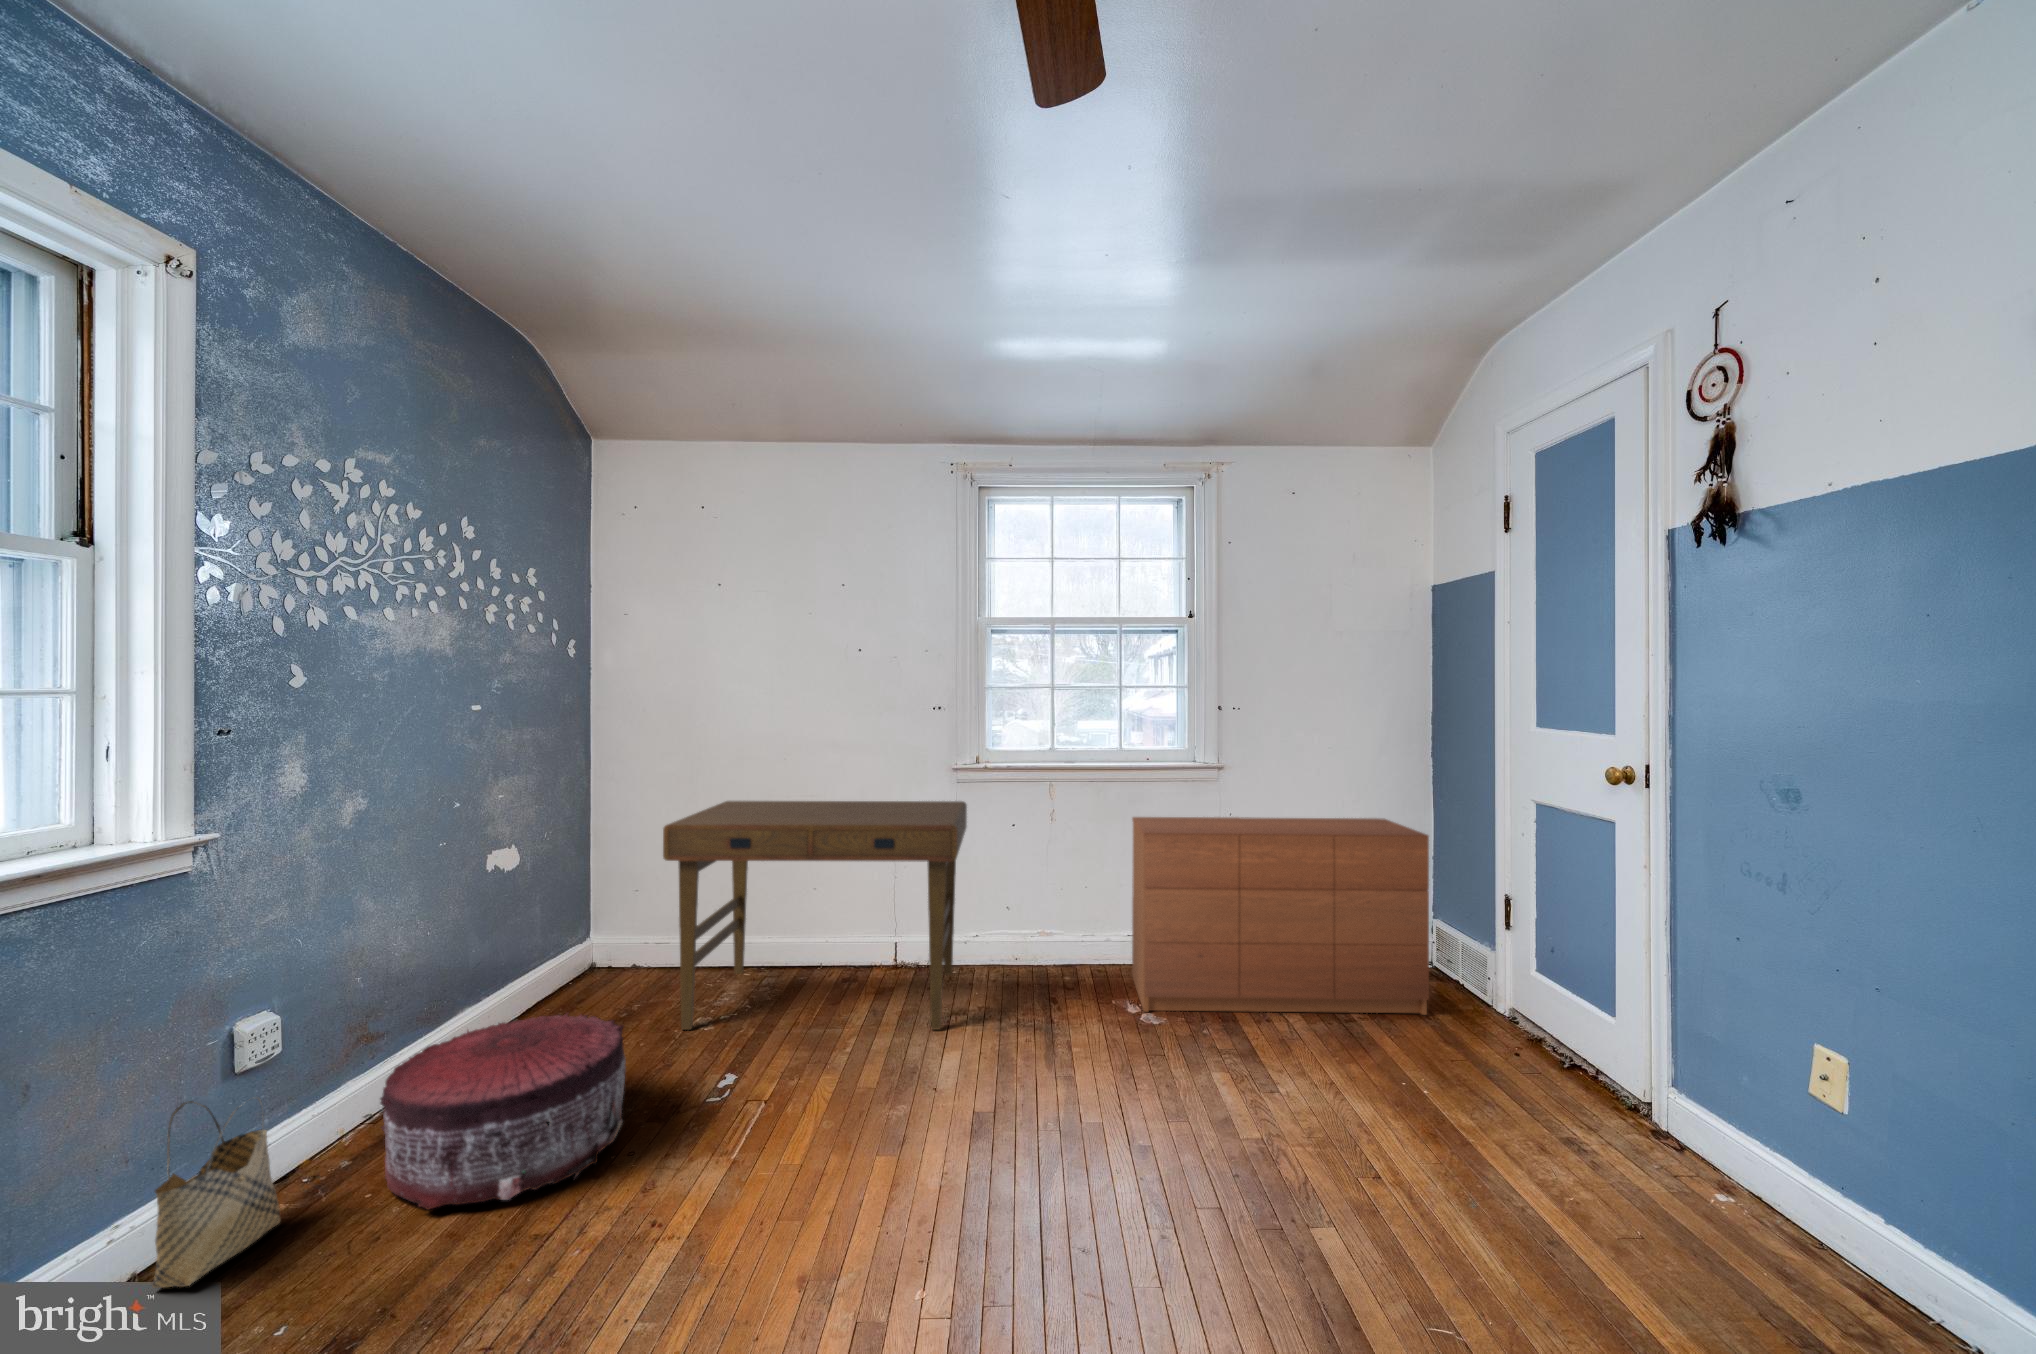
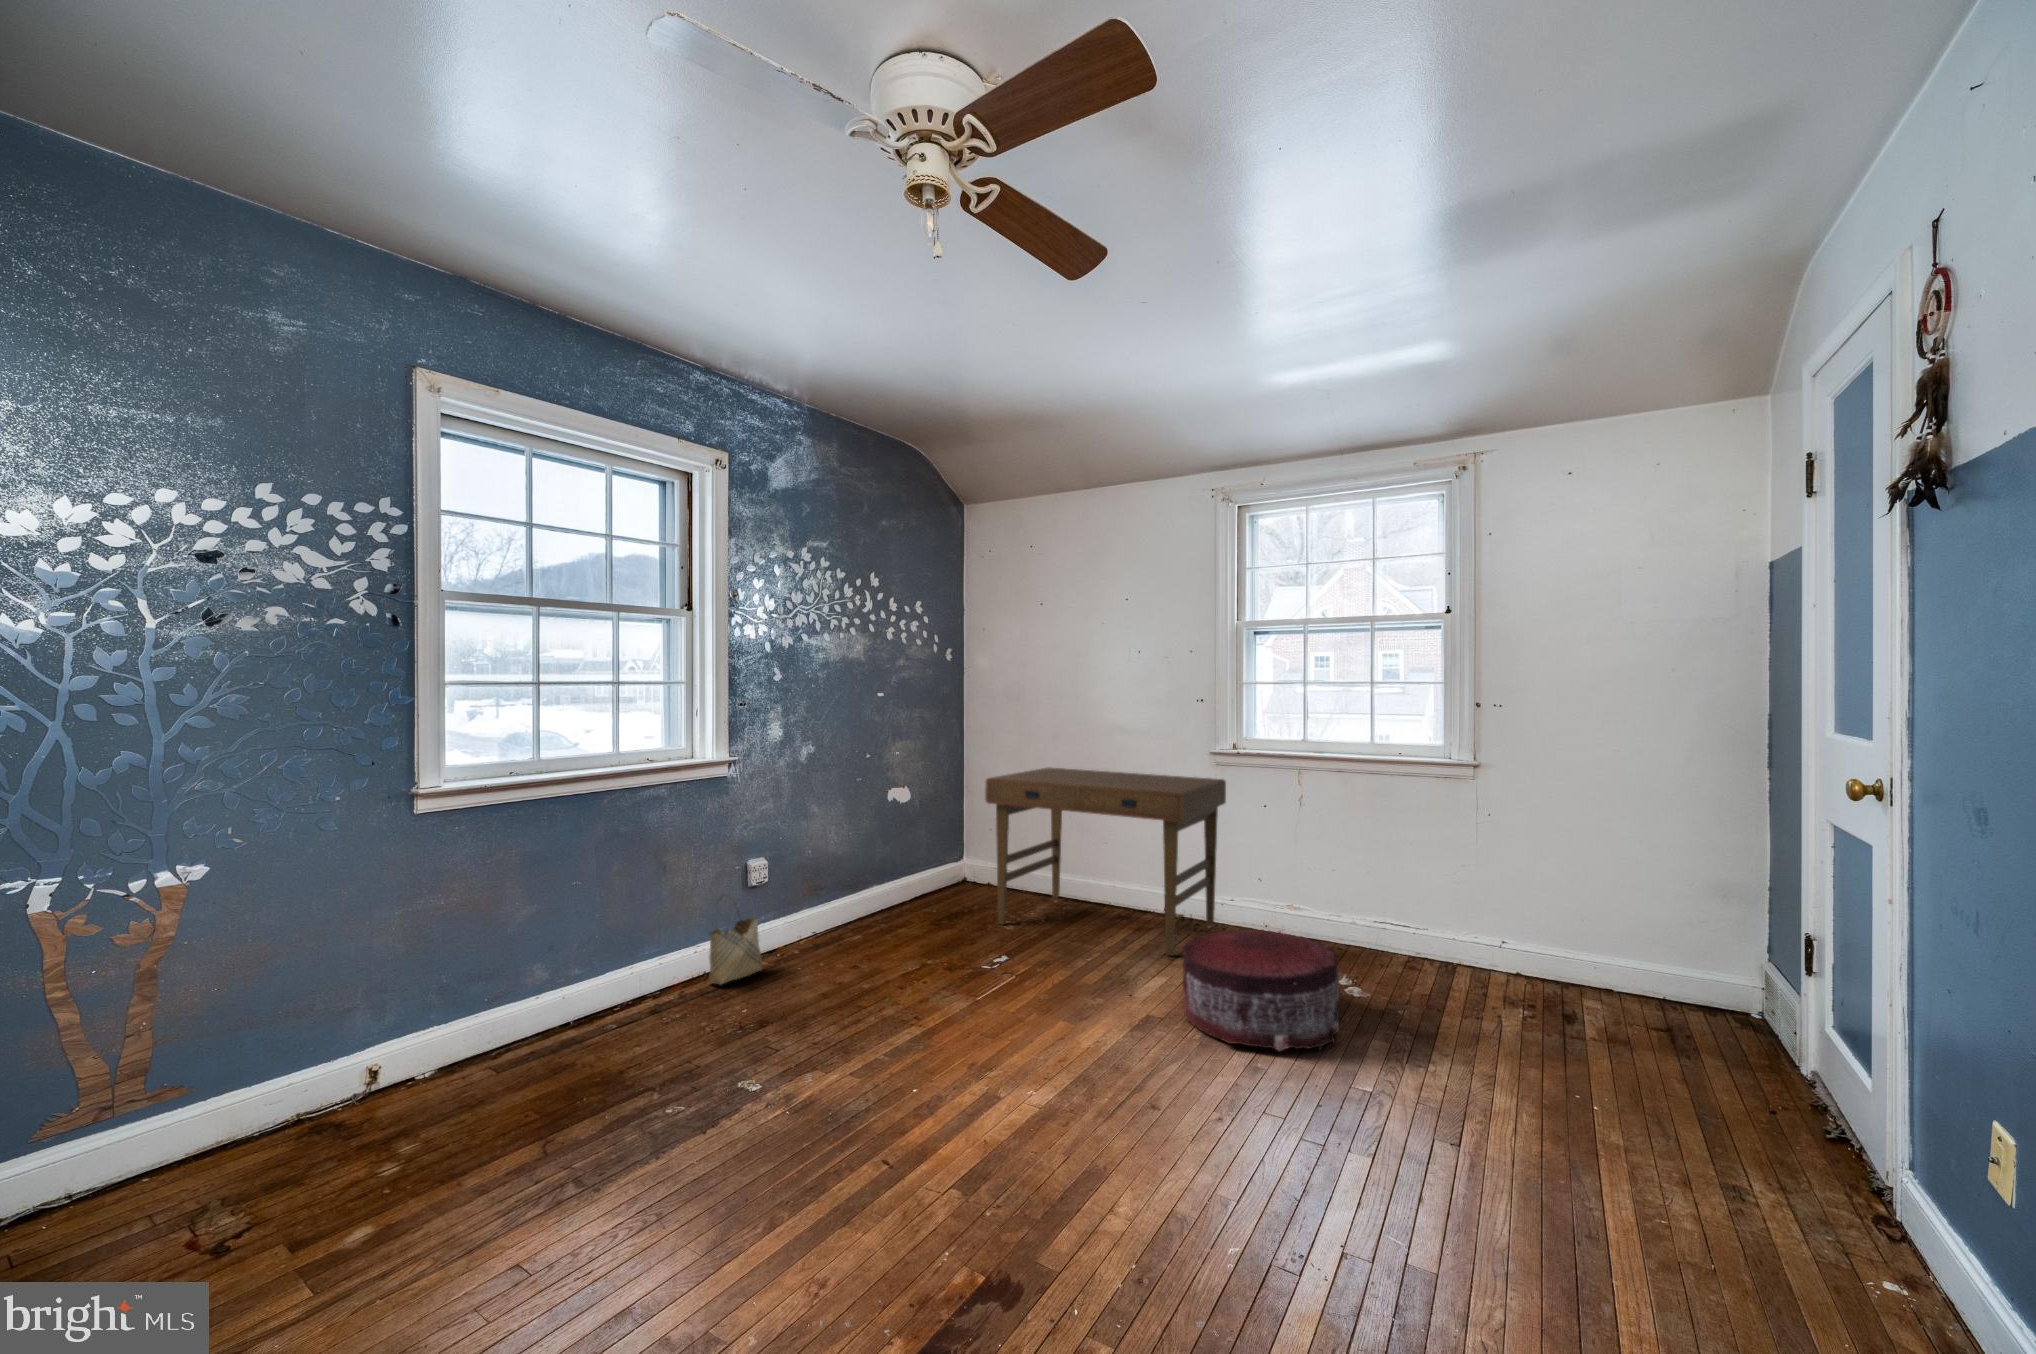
dresser: present [1132,817,1429,1015] -> none [1360,803,1688,1038]
pouf: present [380,1013,626,1209] -> present [1182,930,1339,1051]

